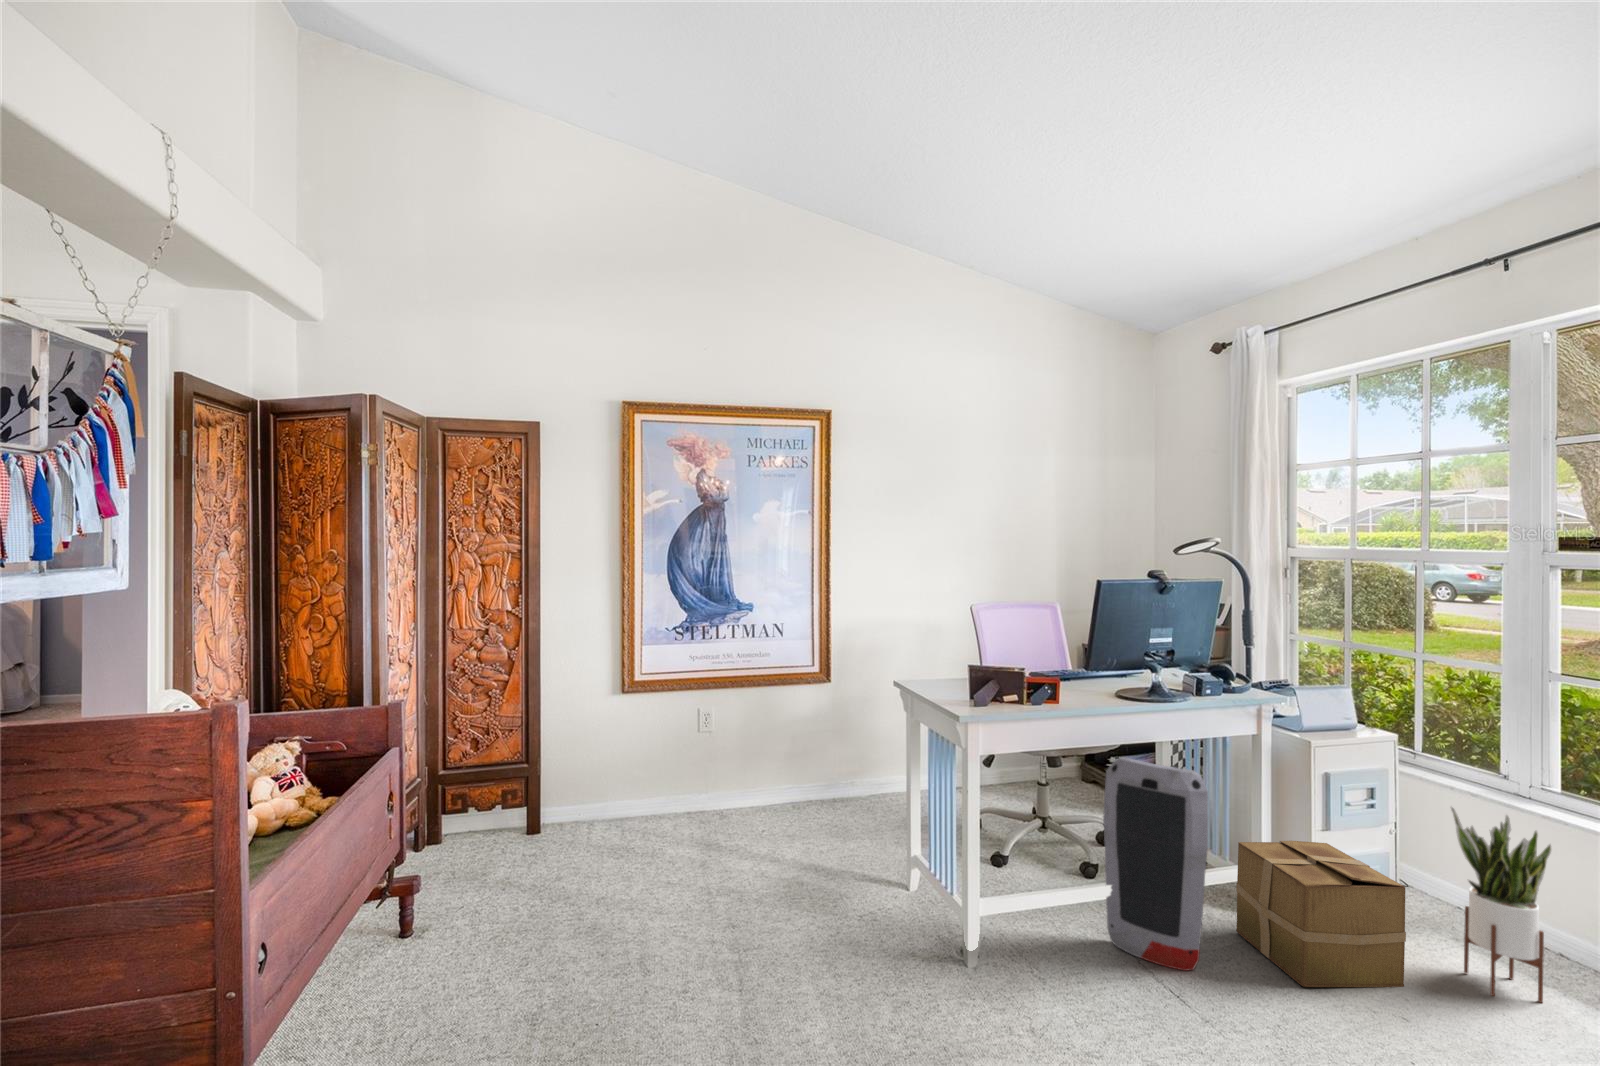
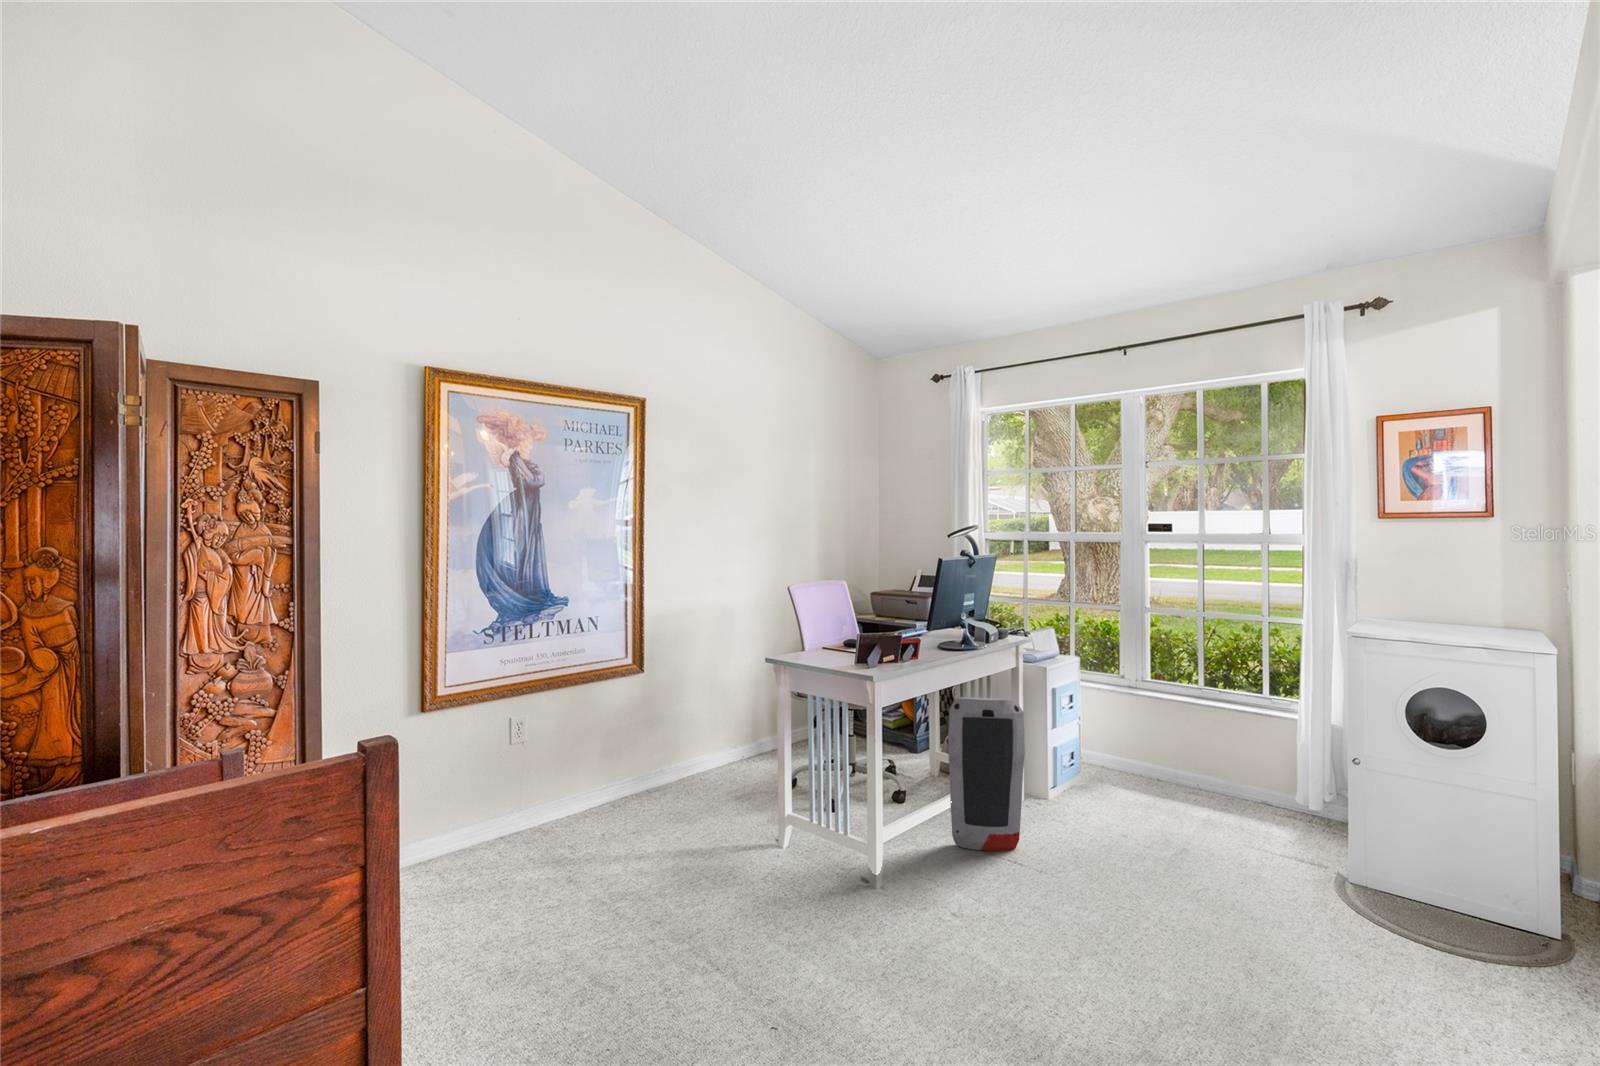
potted plant: present [1451,807,1551,1003] -> none [1135,699,1183,816]
cardboard box: present [1236,841,1406,987] -> none [1018,740,1122,839]

